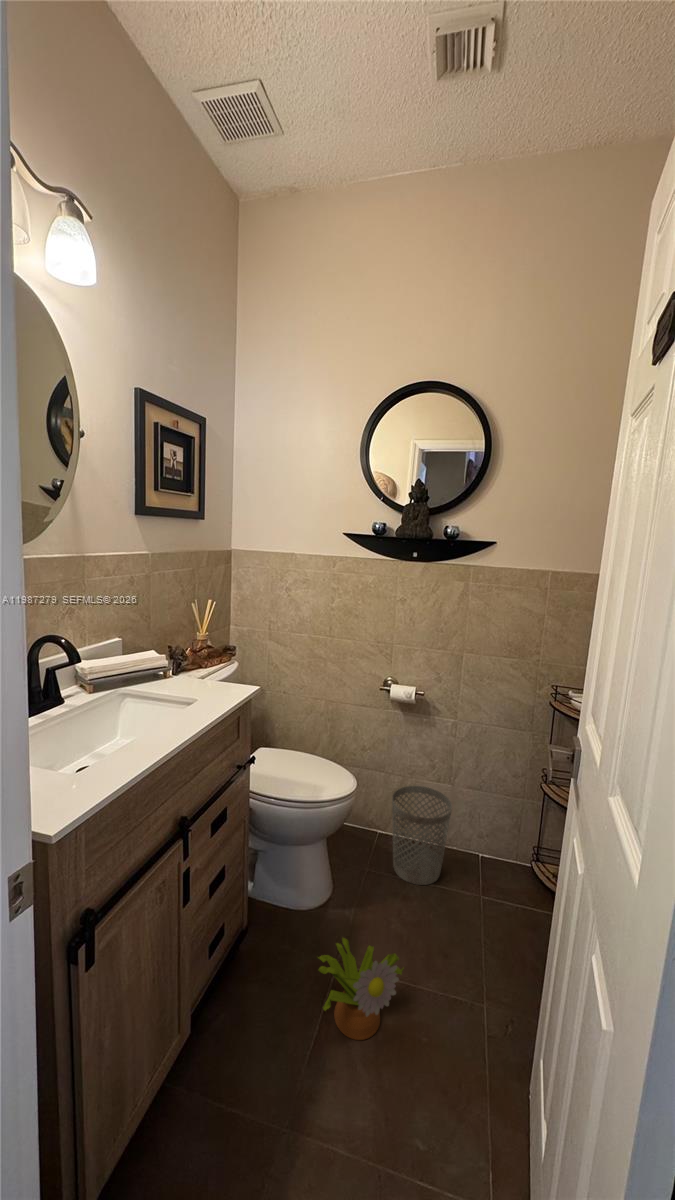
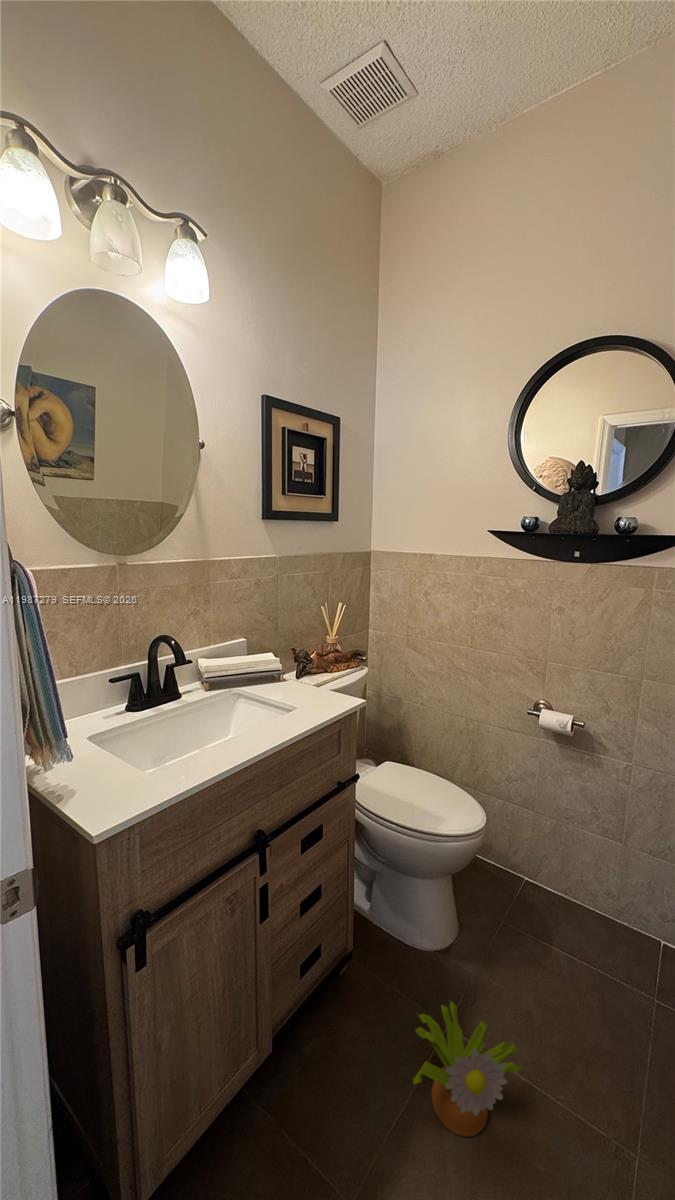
wastebasket: present [392,786,452,885] -> none [536,834,618,962]

